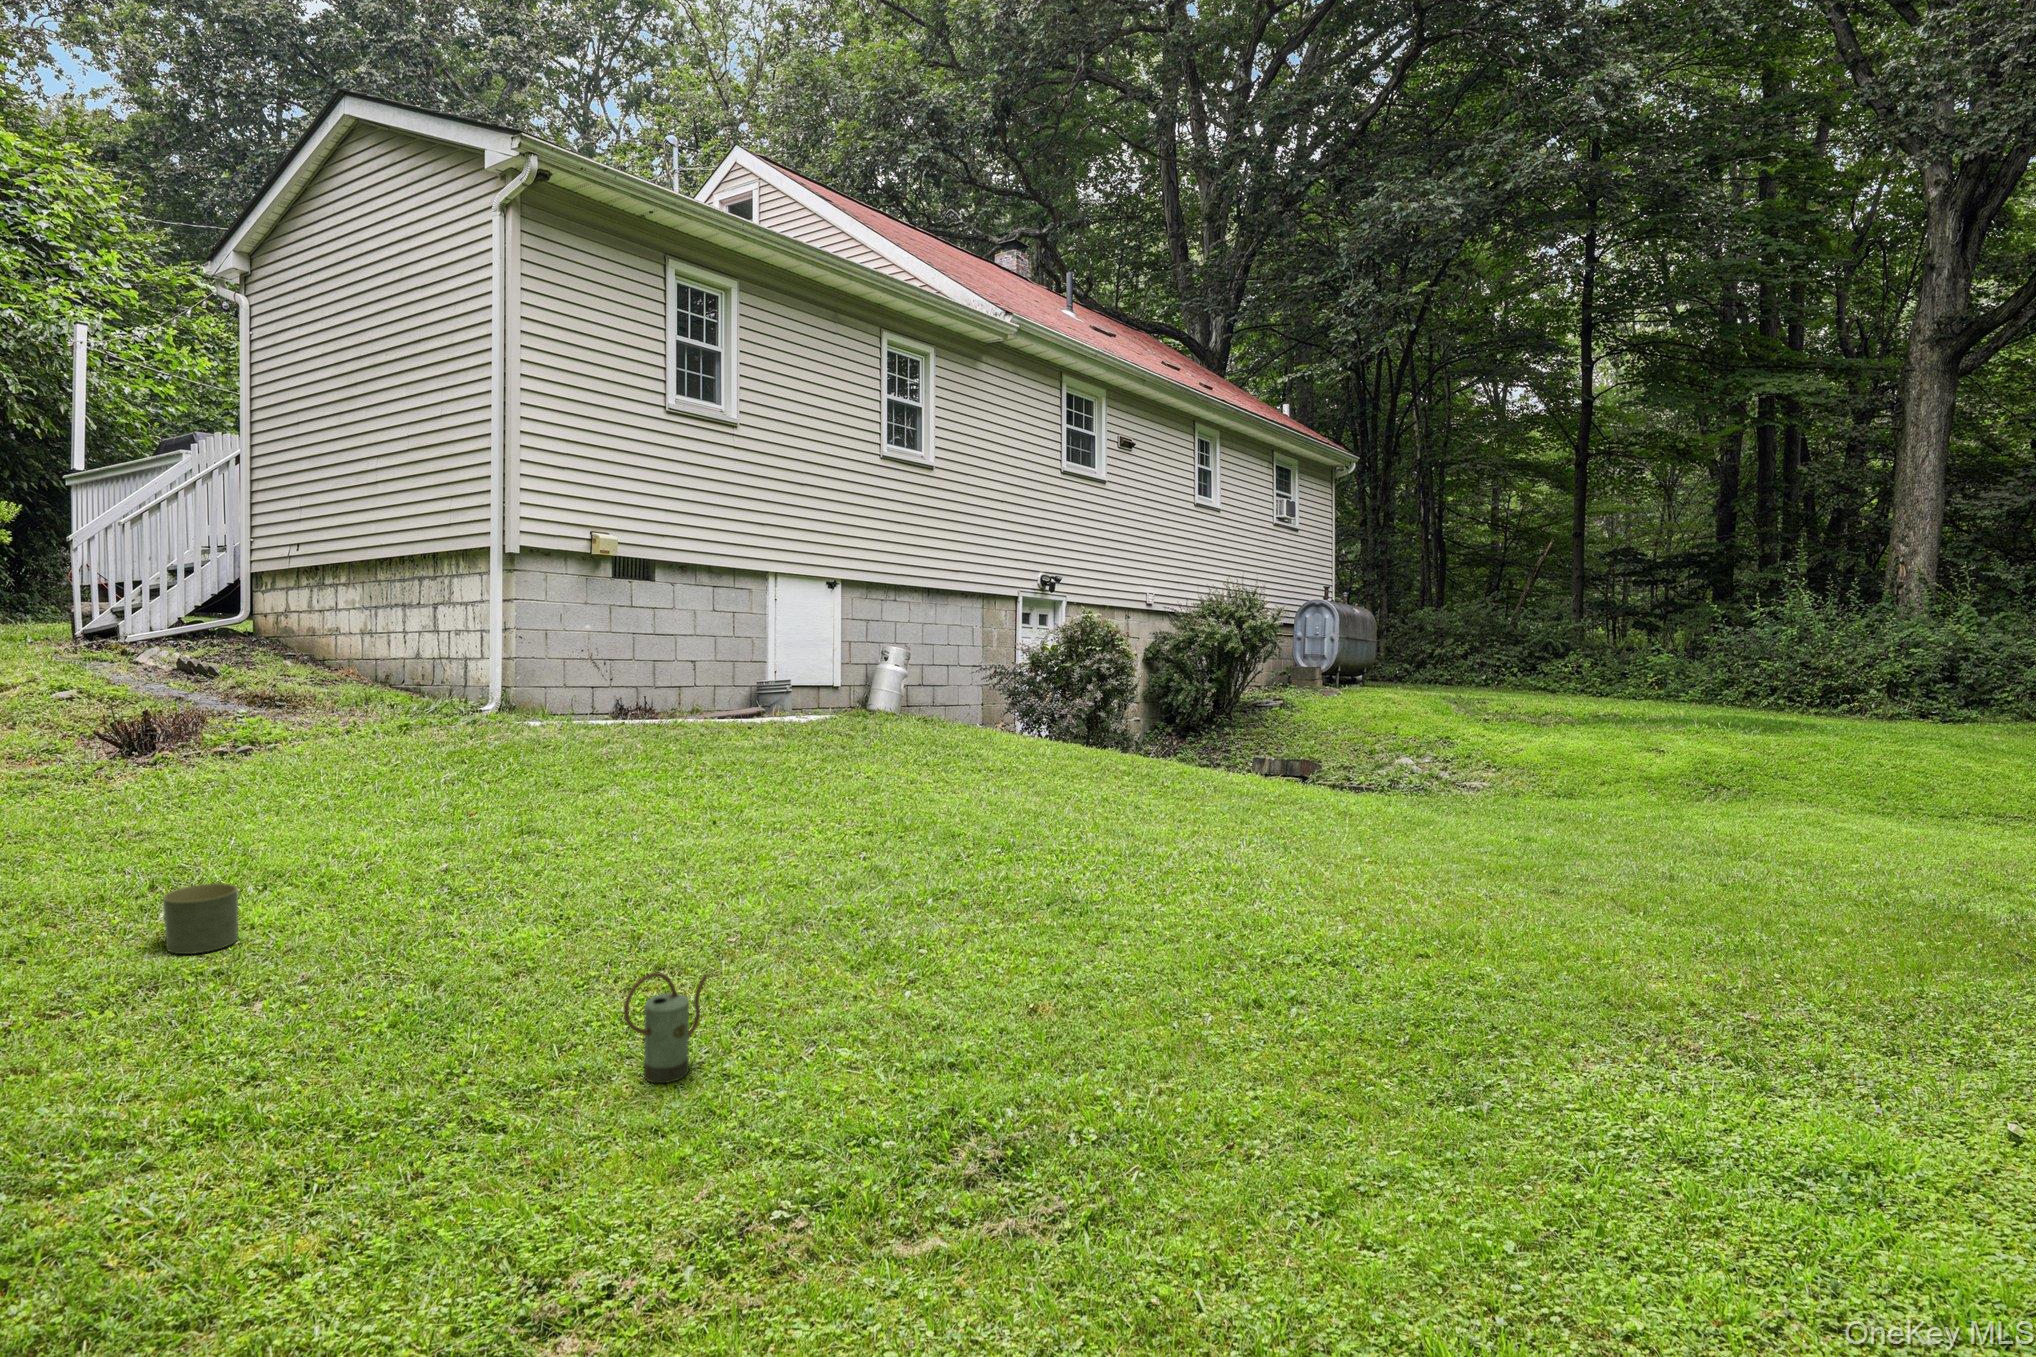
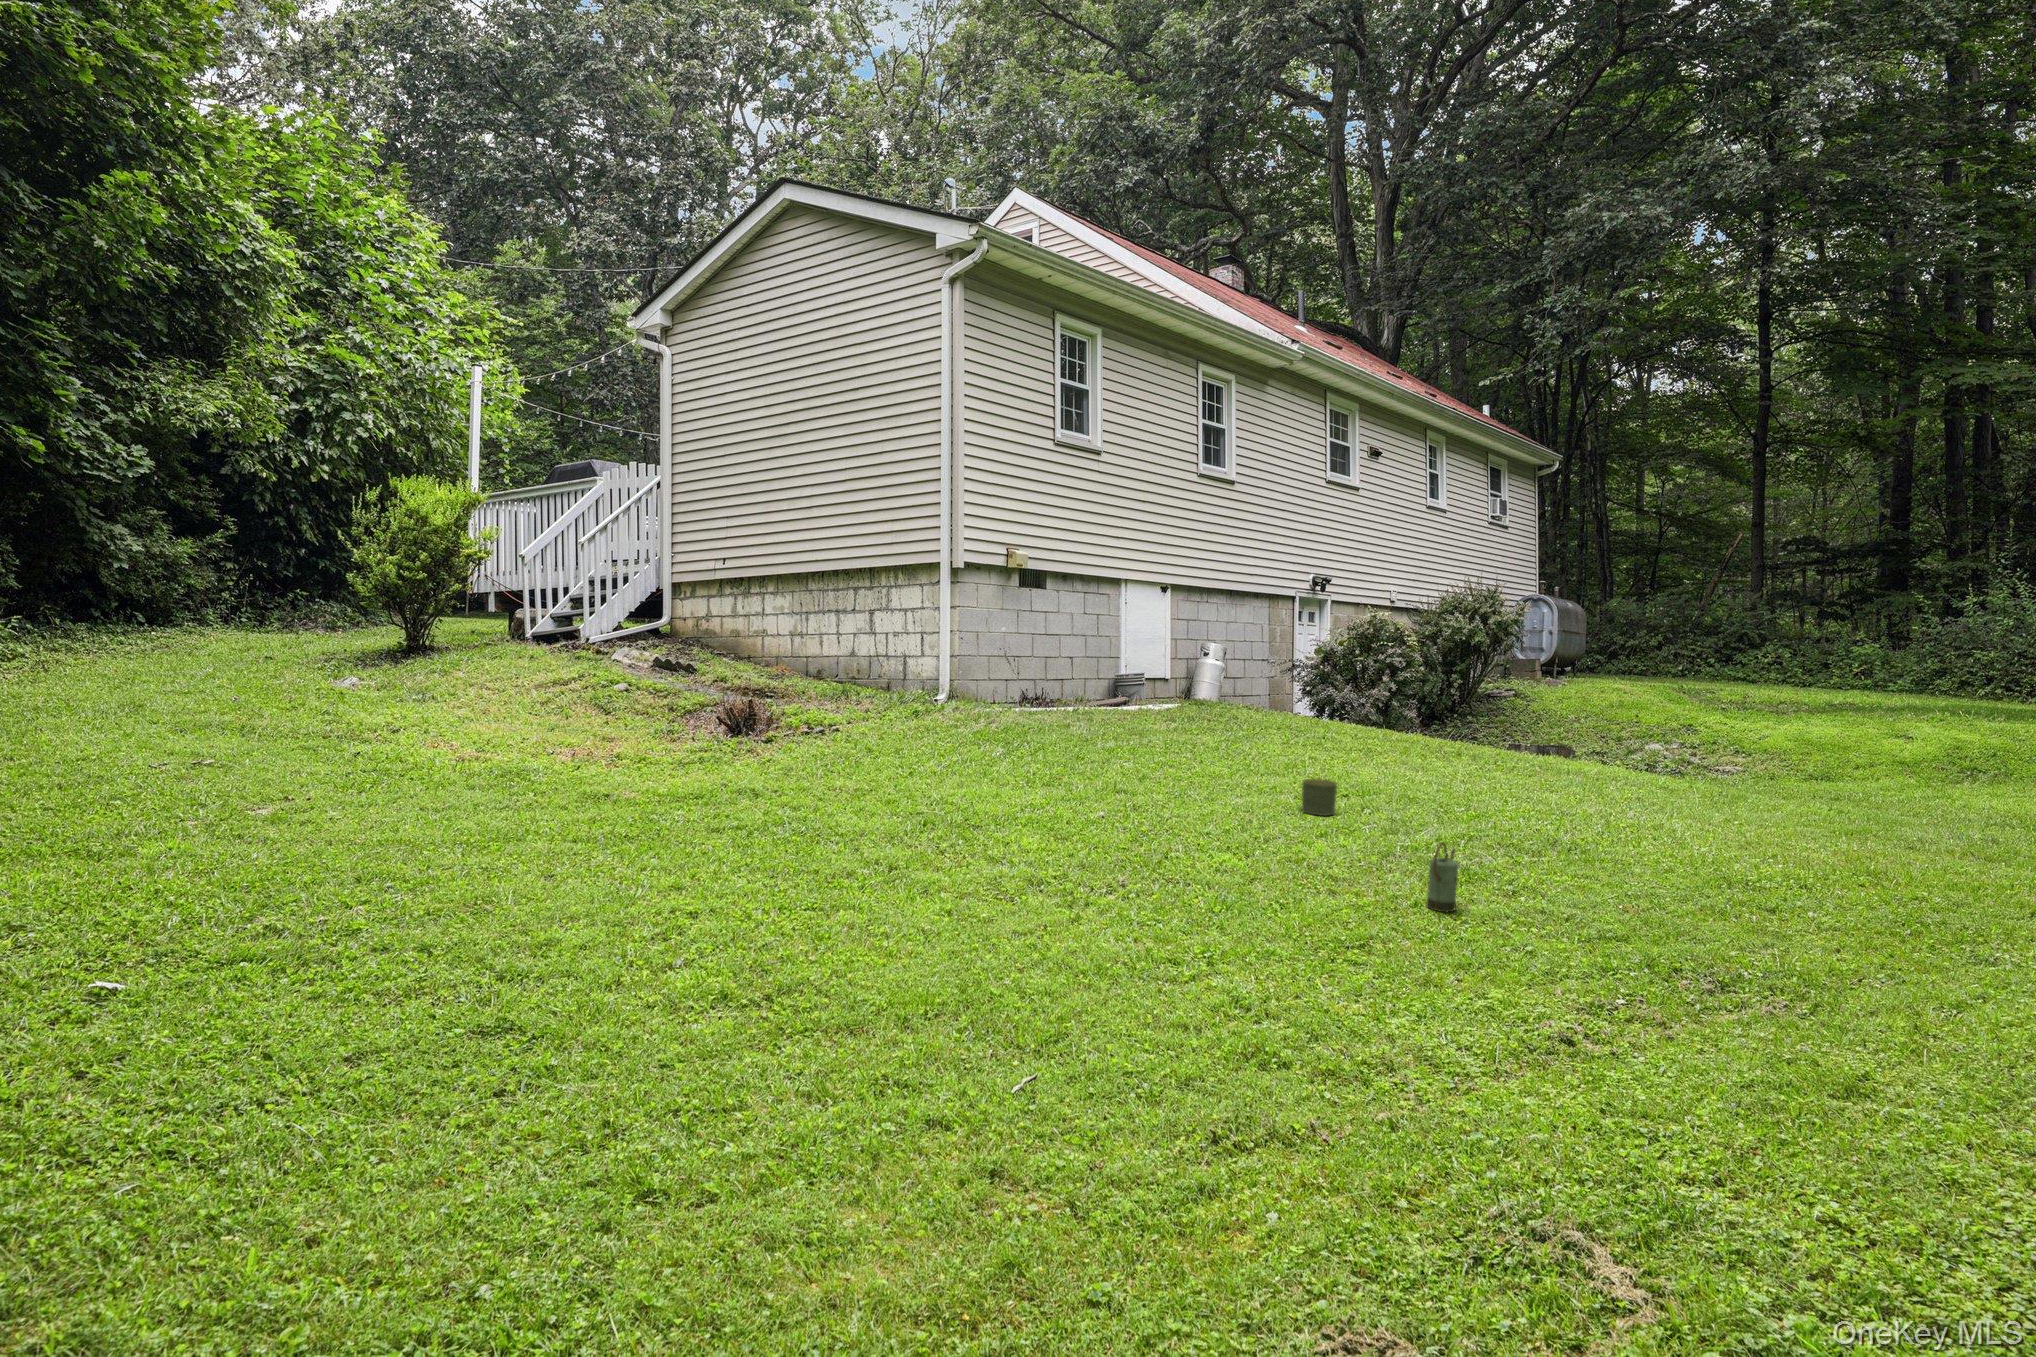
planter: present [163,883,238,954] -> present [1302,779,1337,816]

